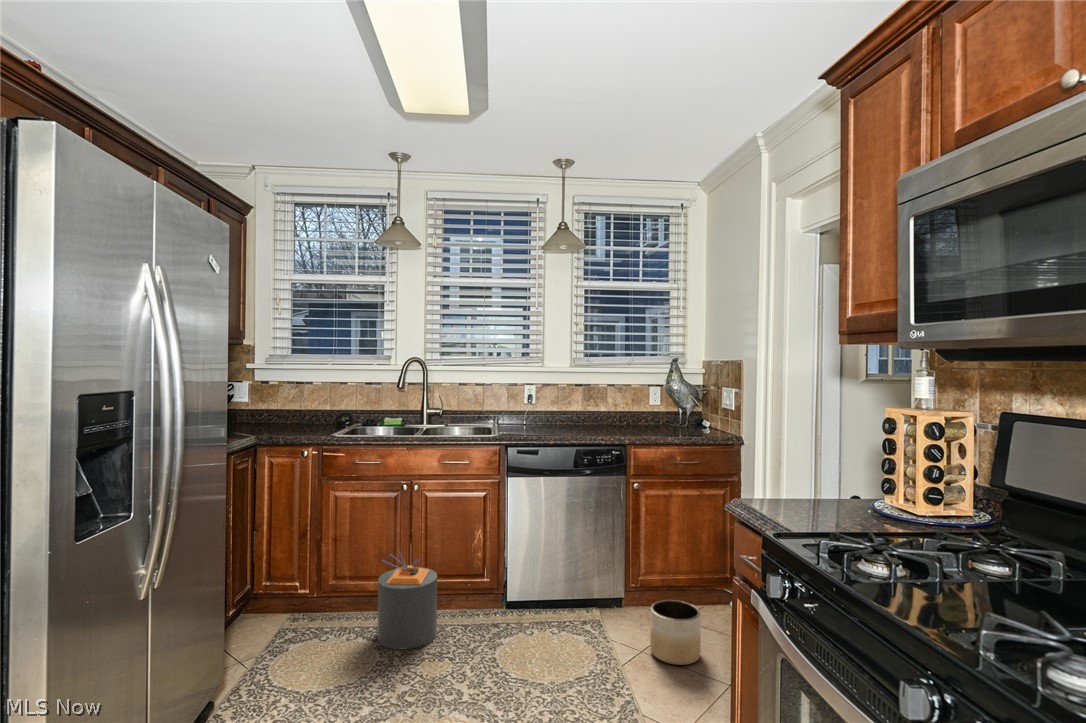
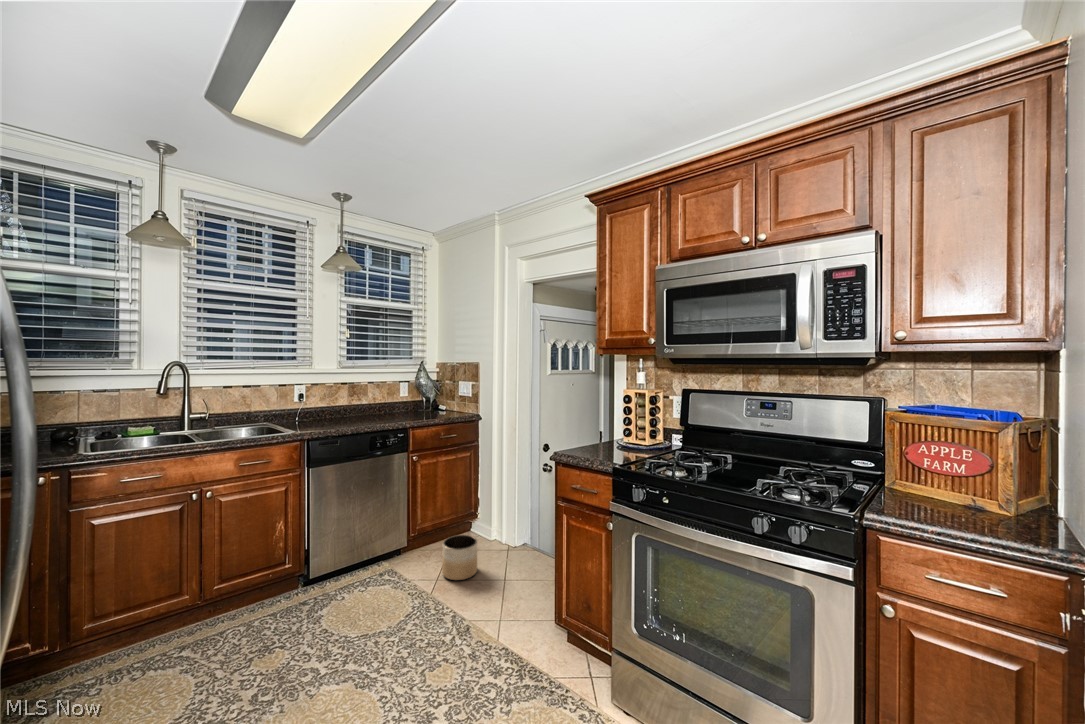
trash can: present [377,556,437,650] -> none [169,563,248,669]

